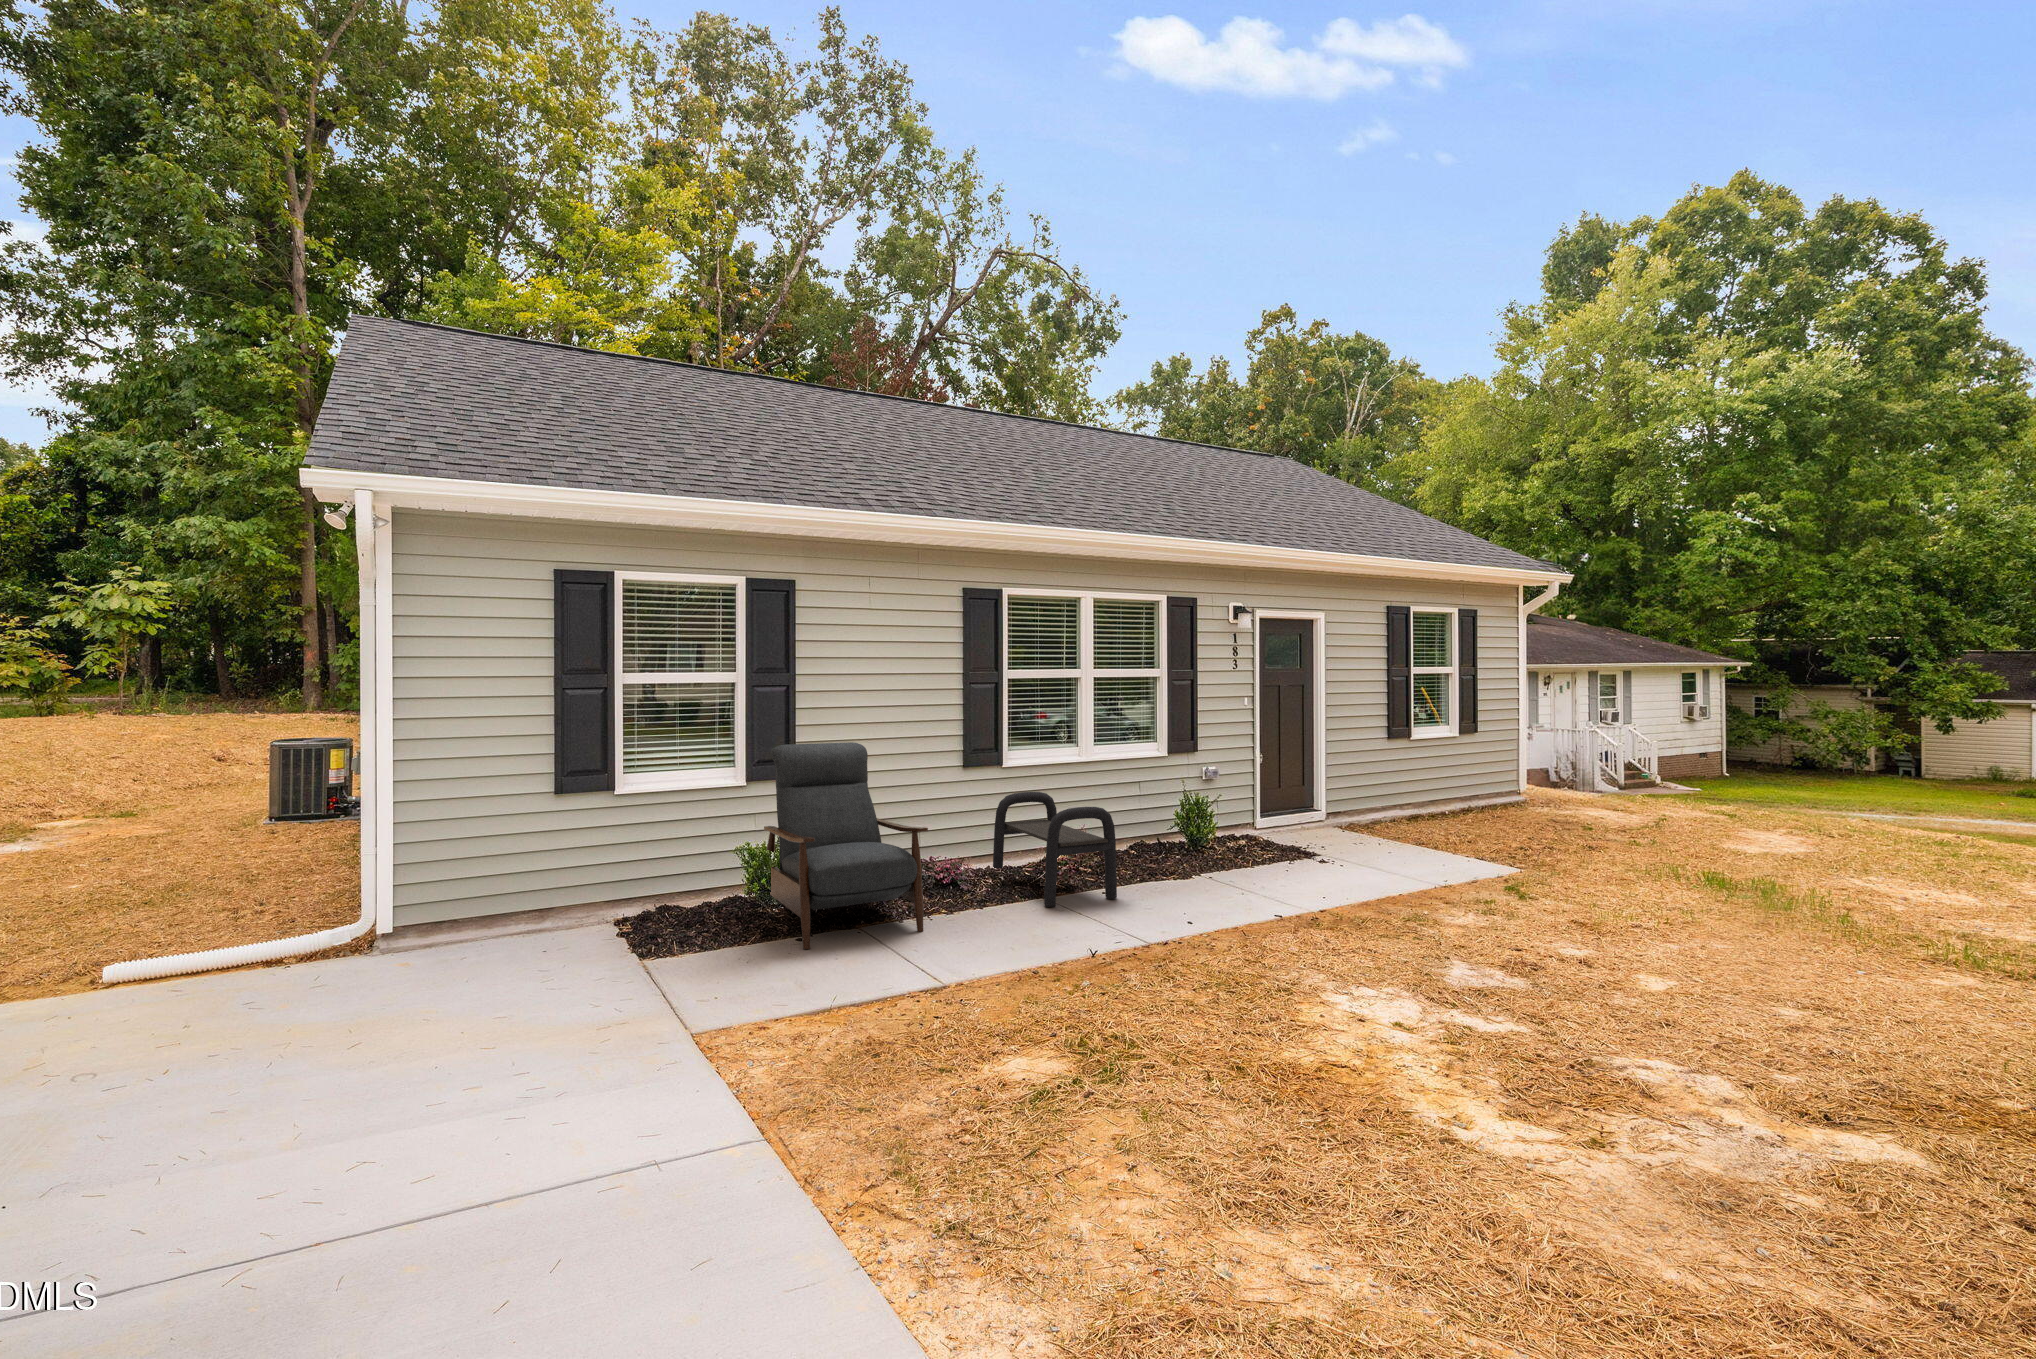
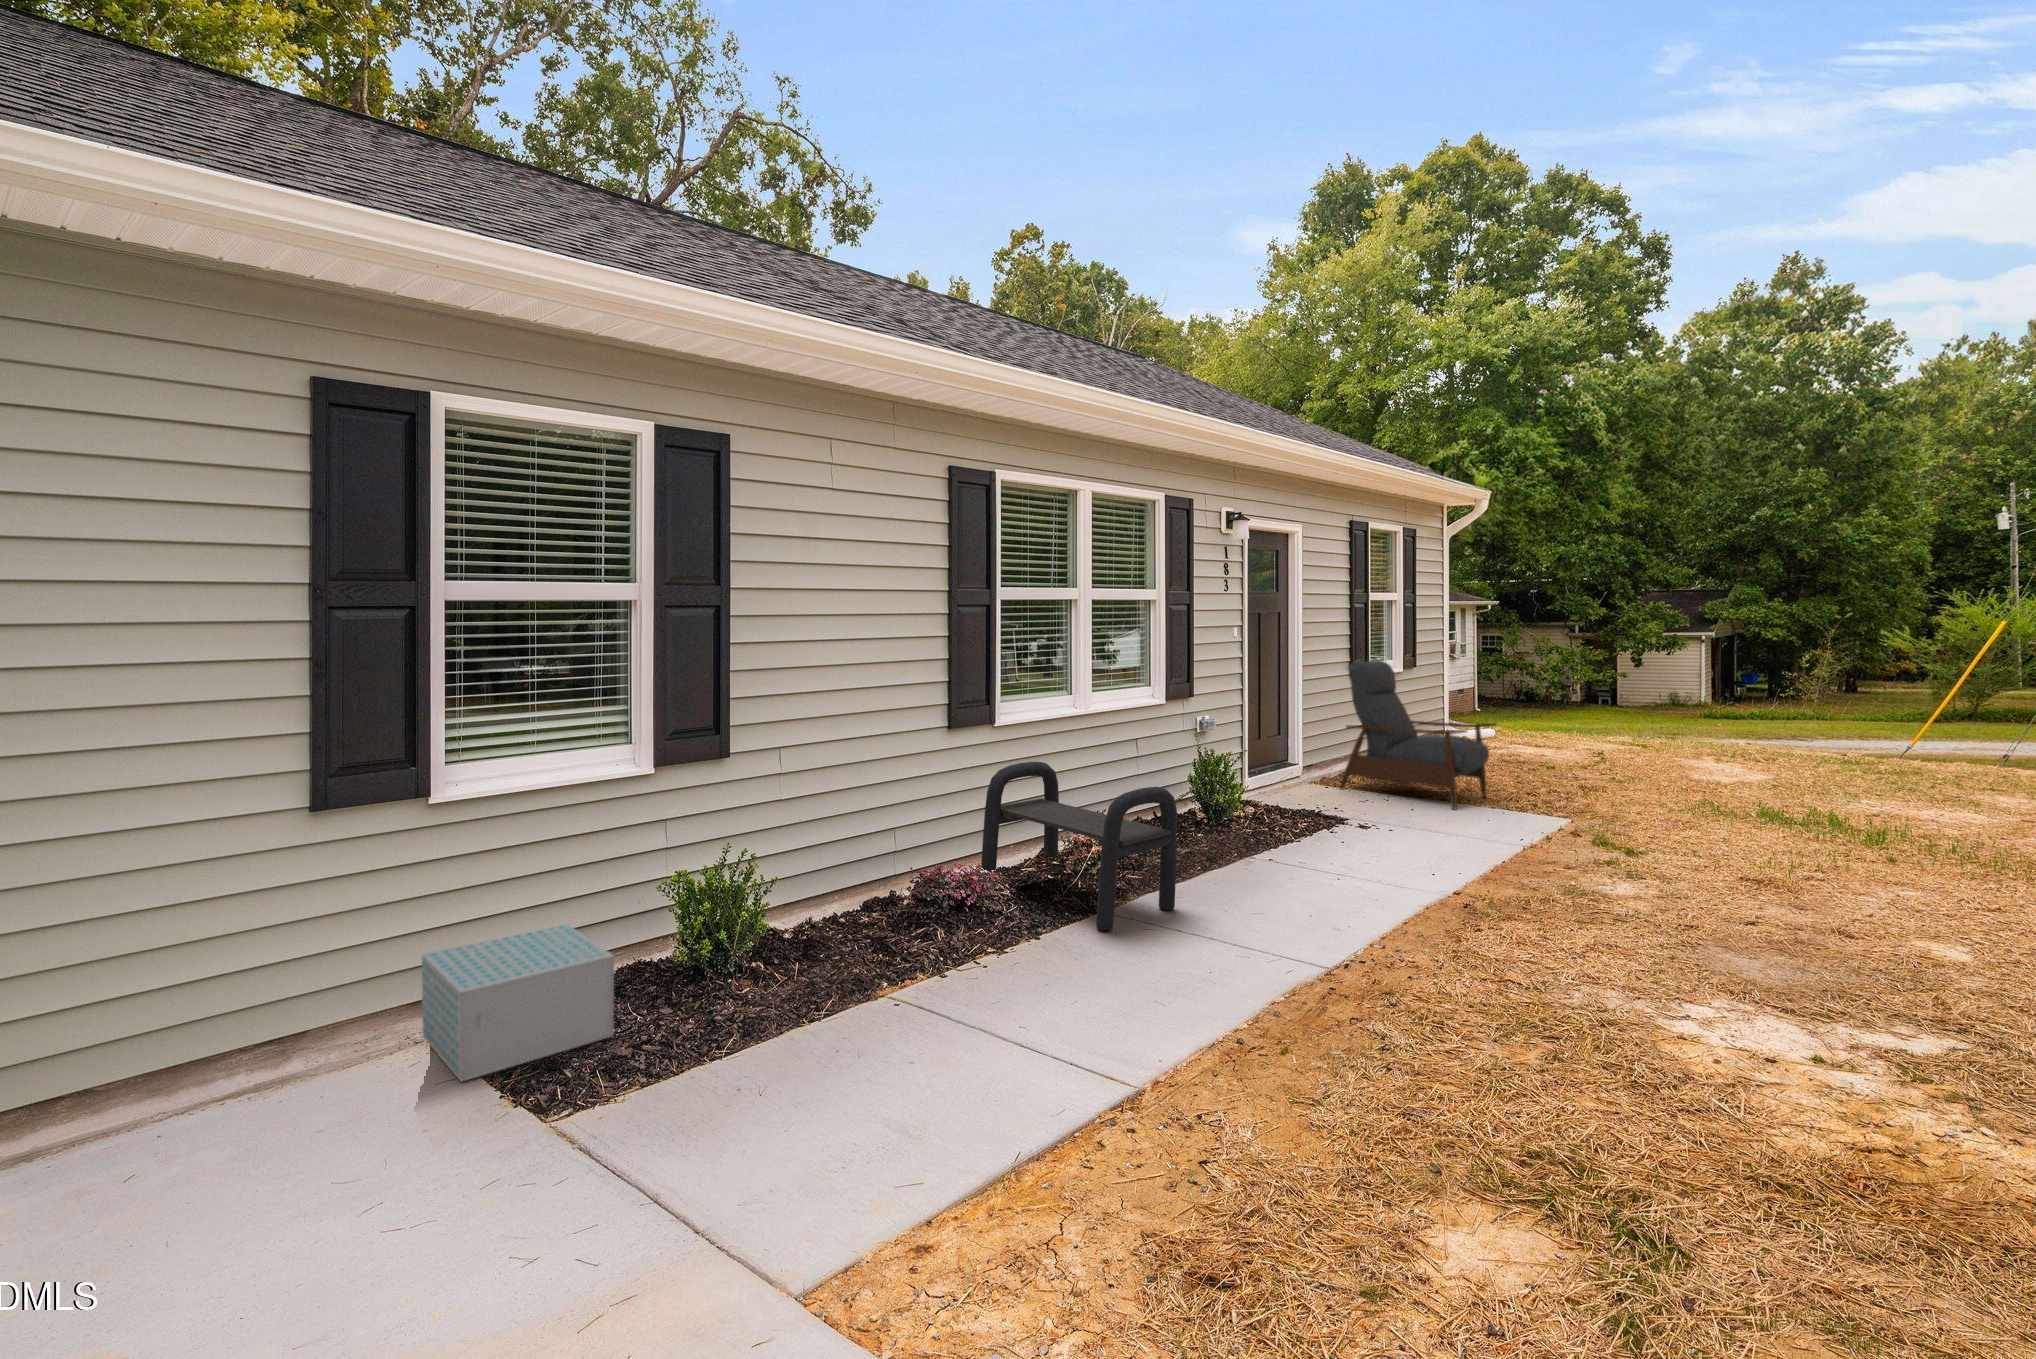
chair: present [764,742,928,949] -> present [1339,660,1496,809]
storage box: none [607,870,699,944] -> present [422,924,614,1081]

